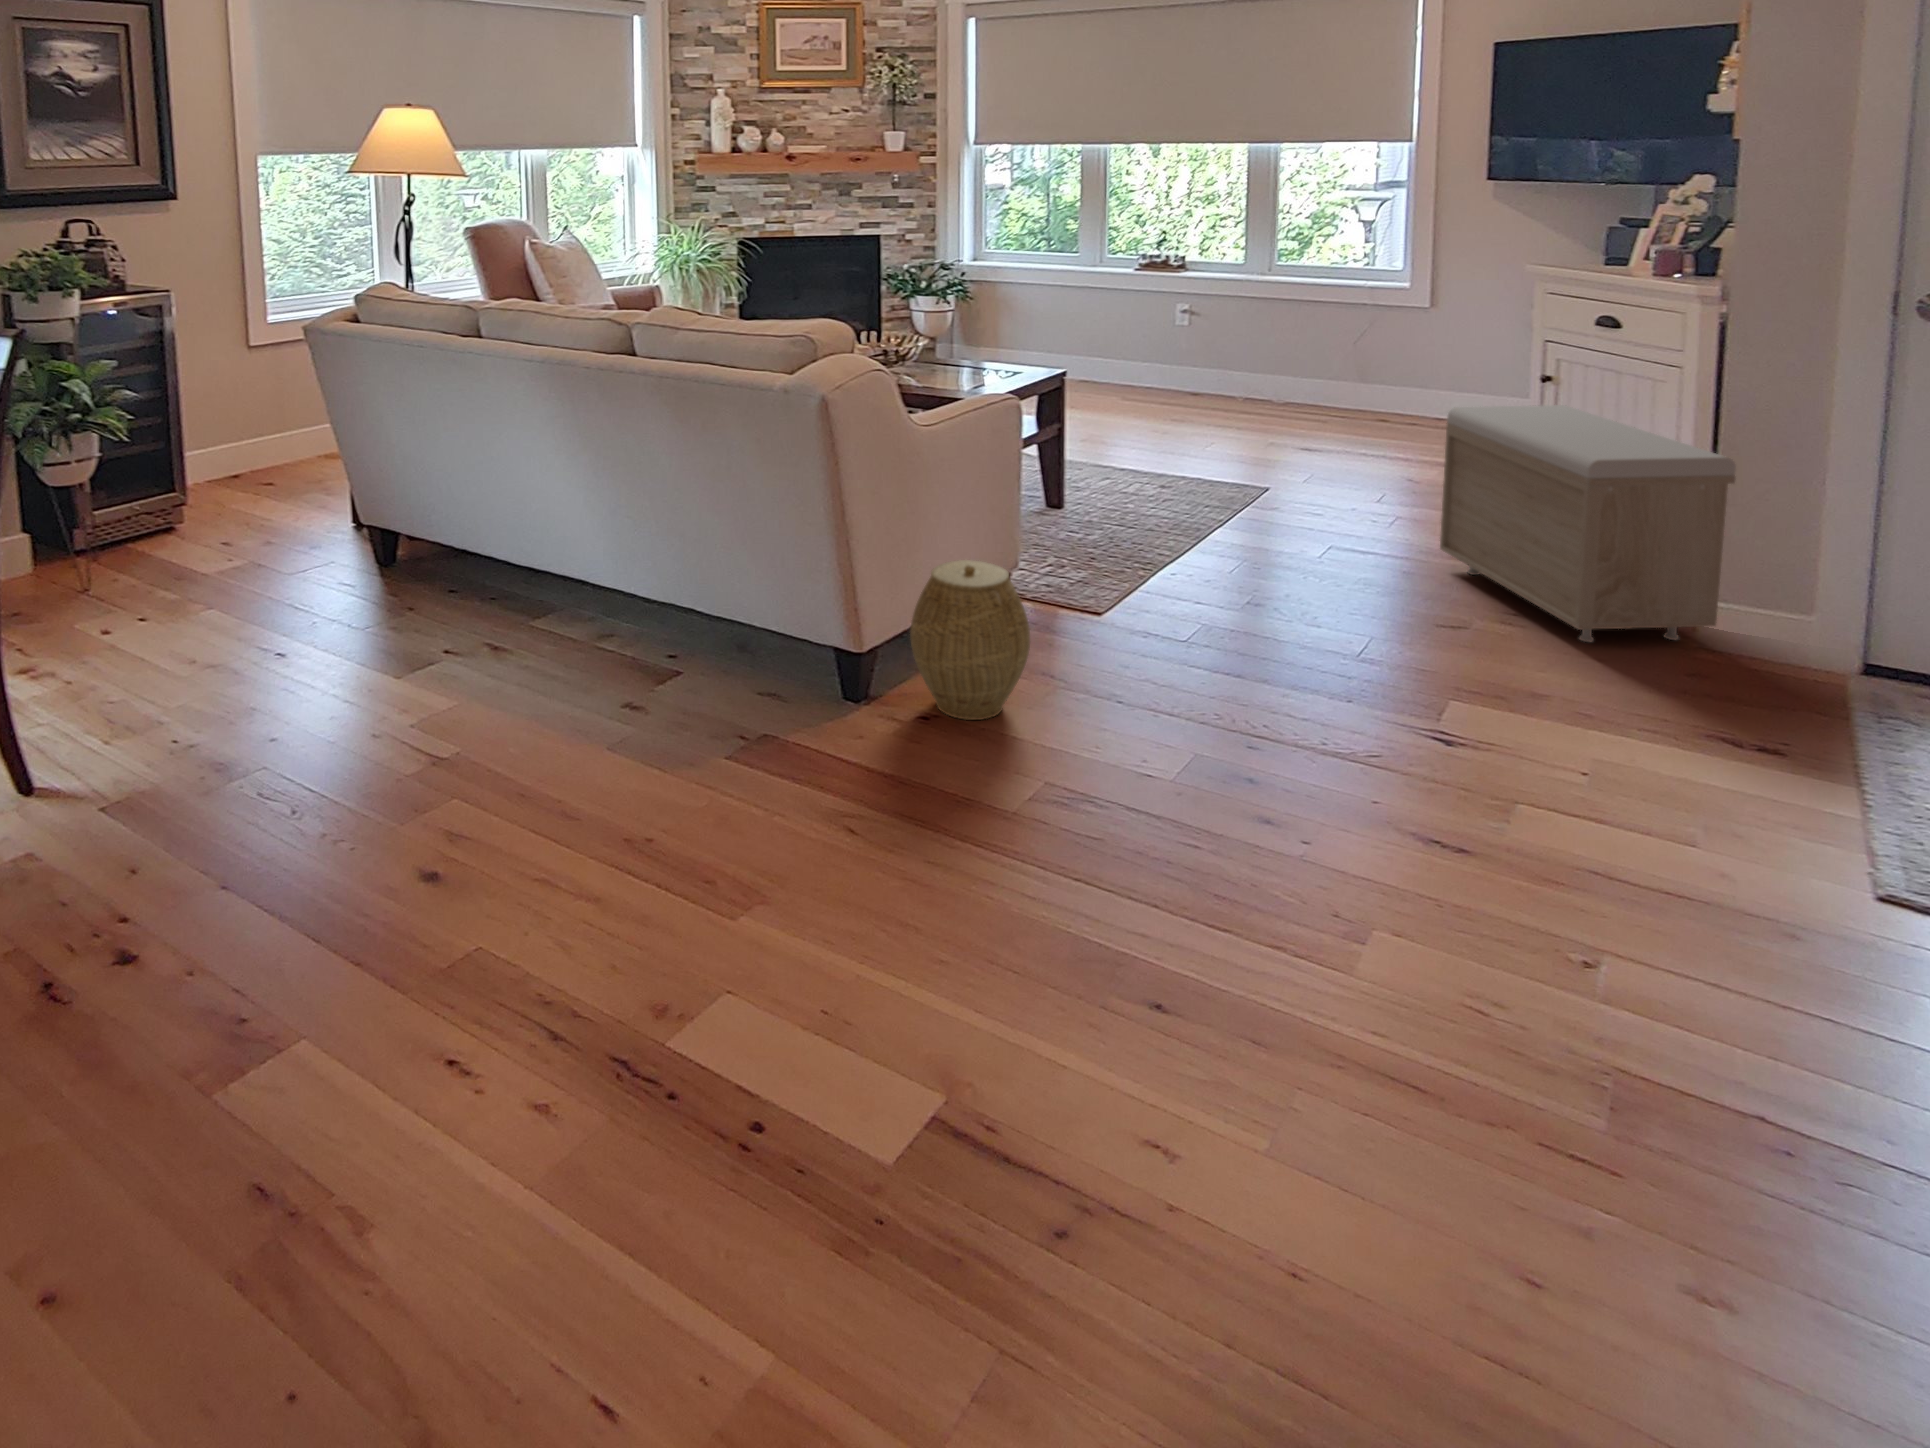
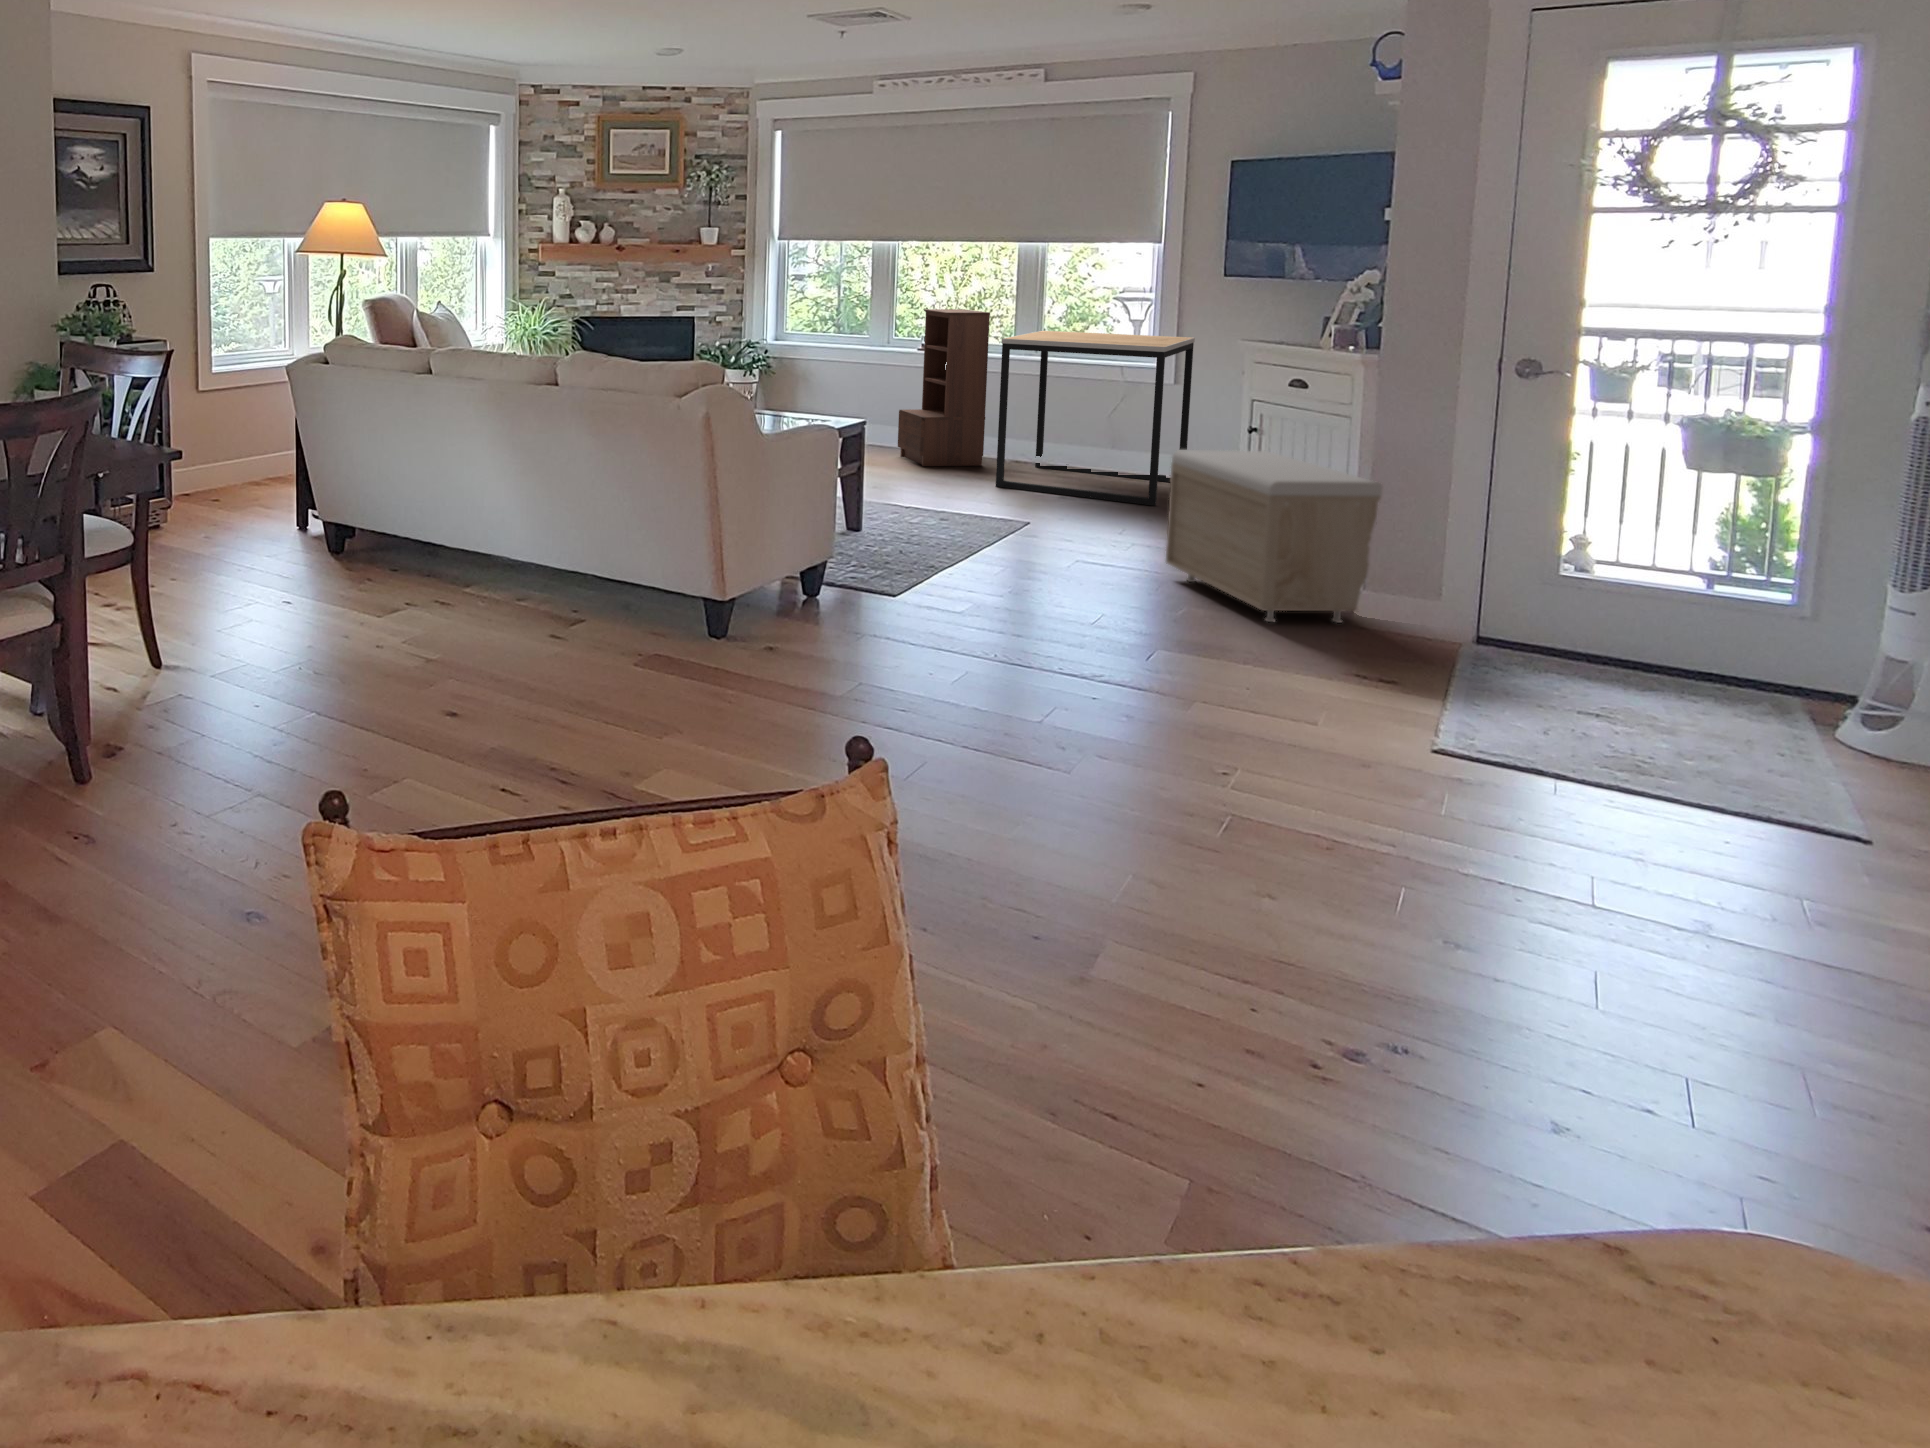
bookshelf: none [1111,221,1214,405] -> present [898,309,990,466]
side table: none [1223,245,1450,454] -> present [996,331,1195,506]
woven basket: present [910,560,1030,720] -> none [759,539,847,650]

